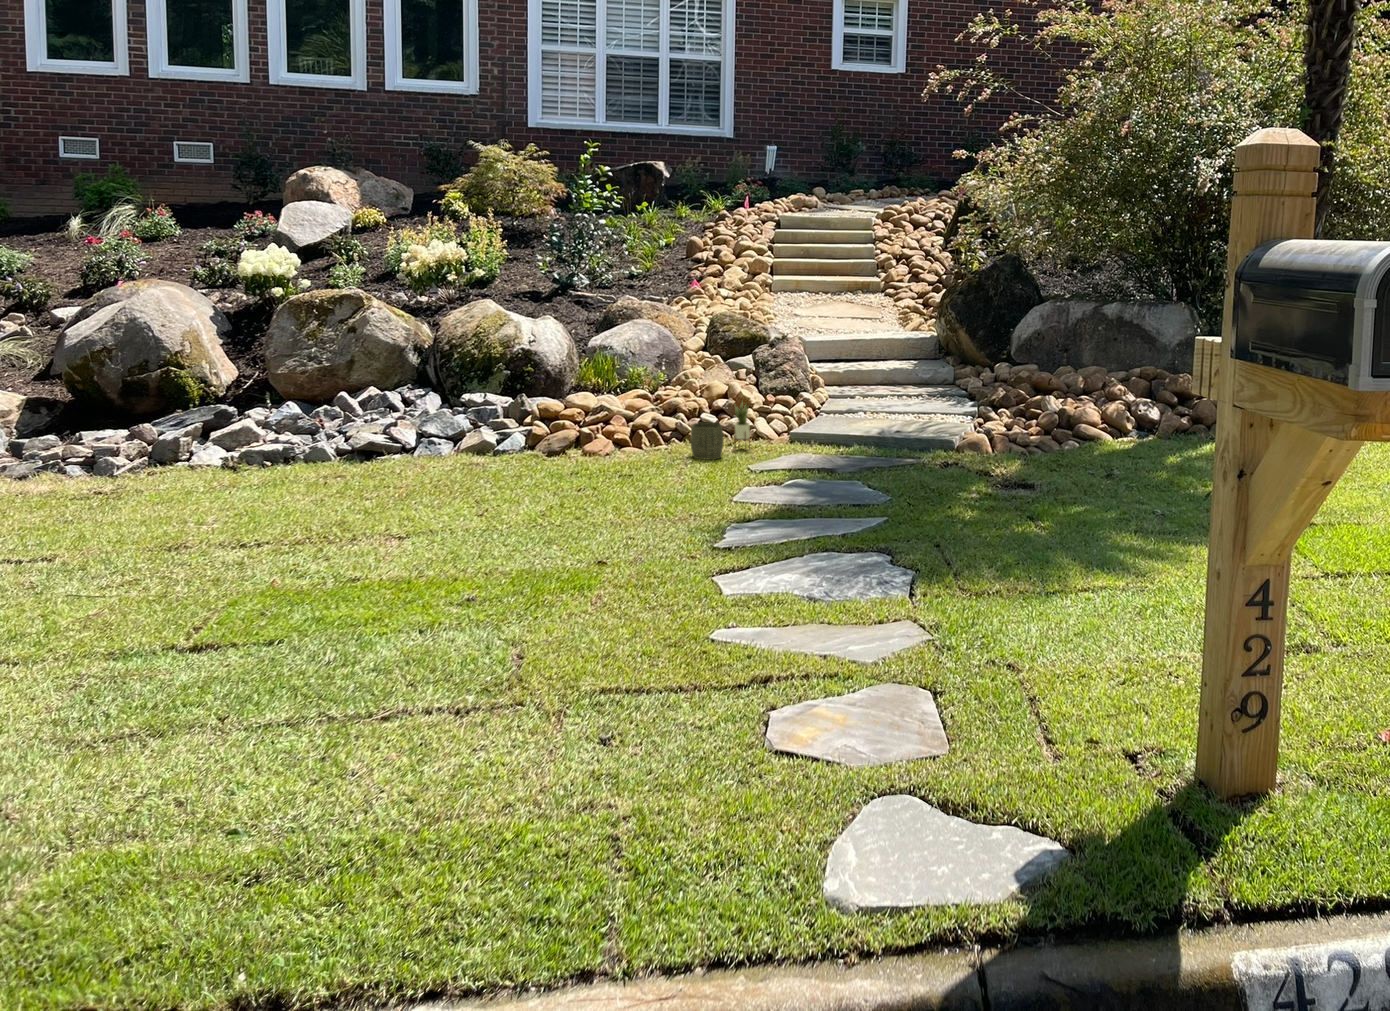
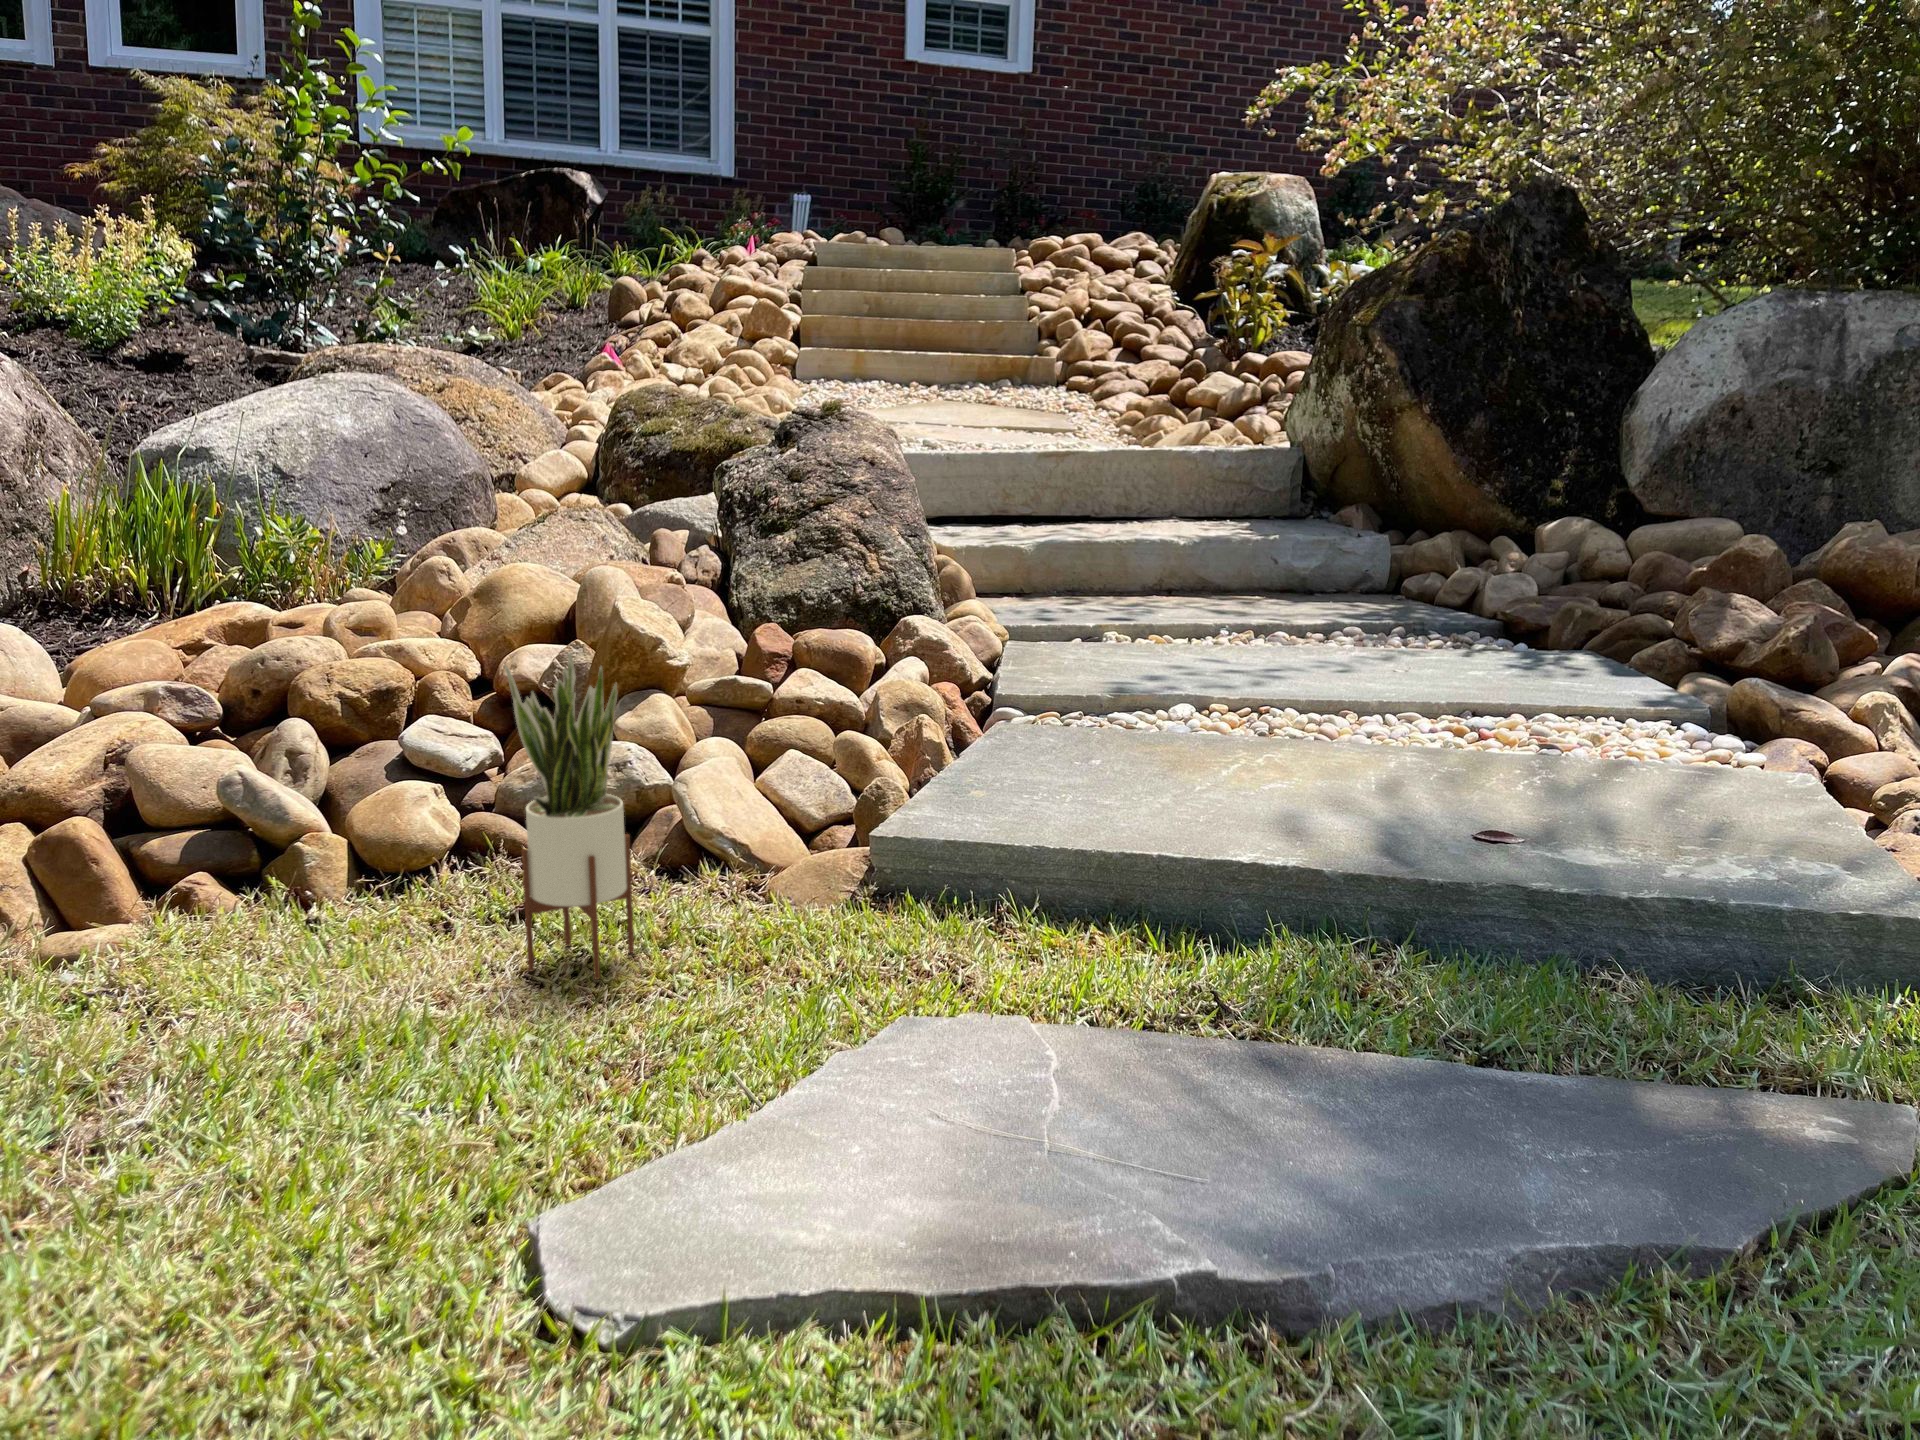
woven basket: present [690,422,723,460] -> none [70,822,374,1164]

